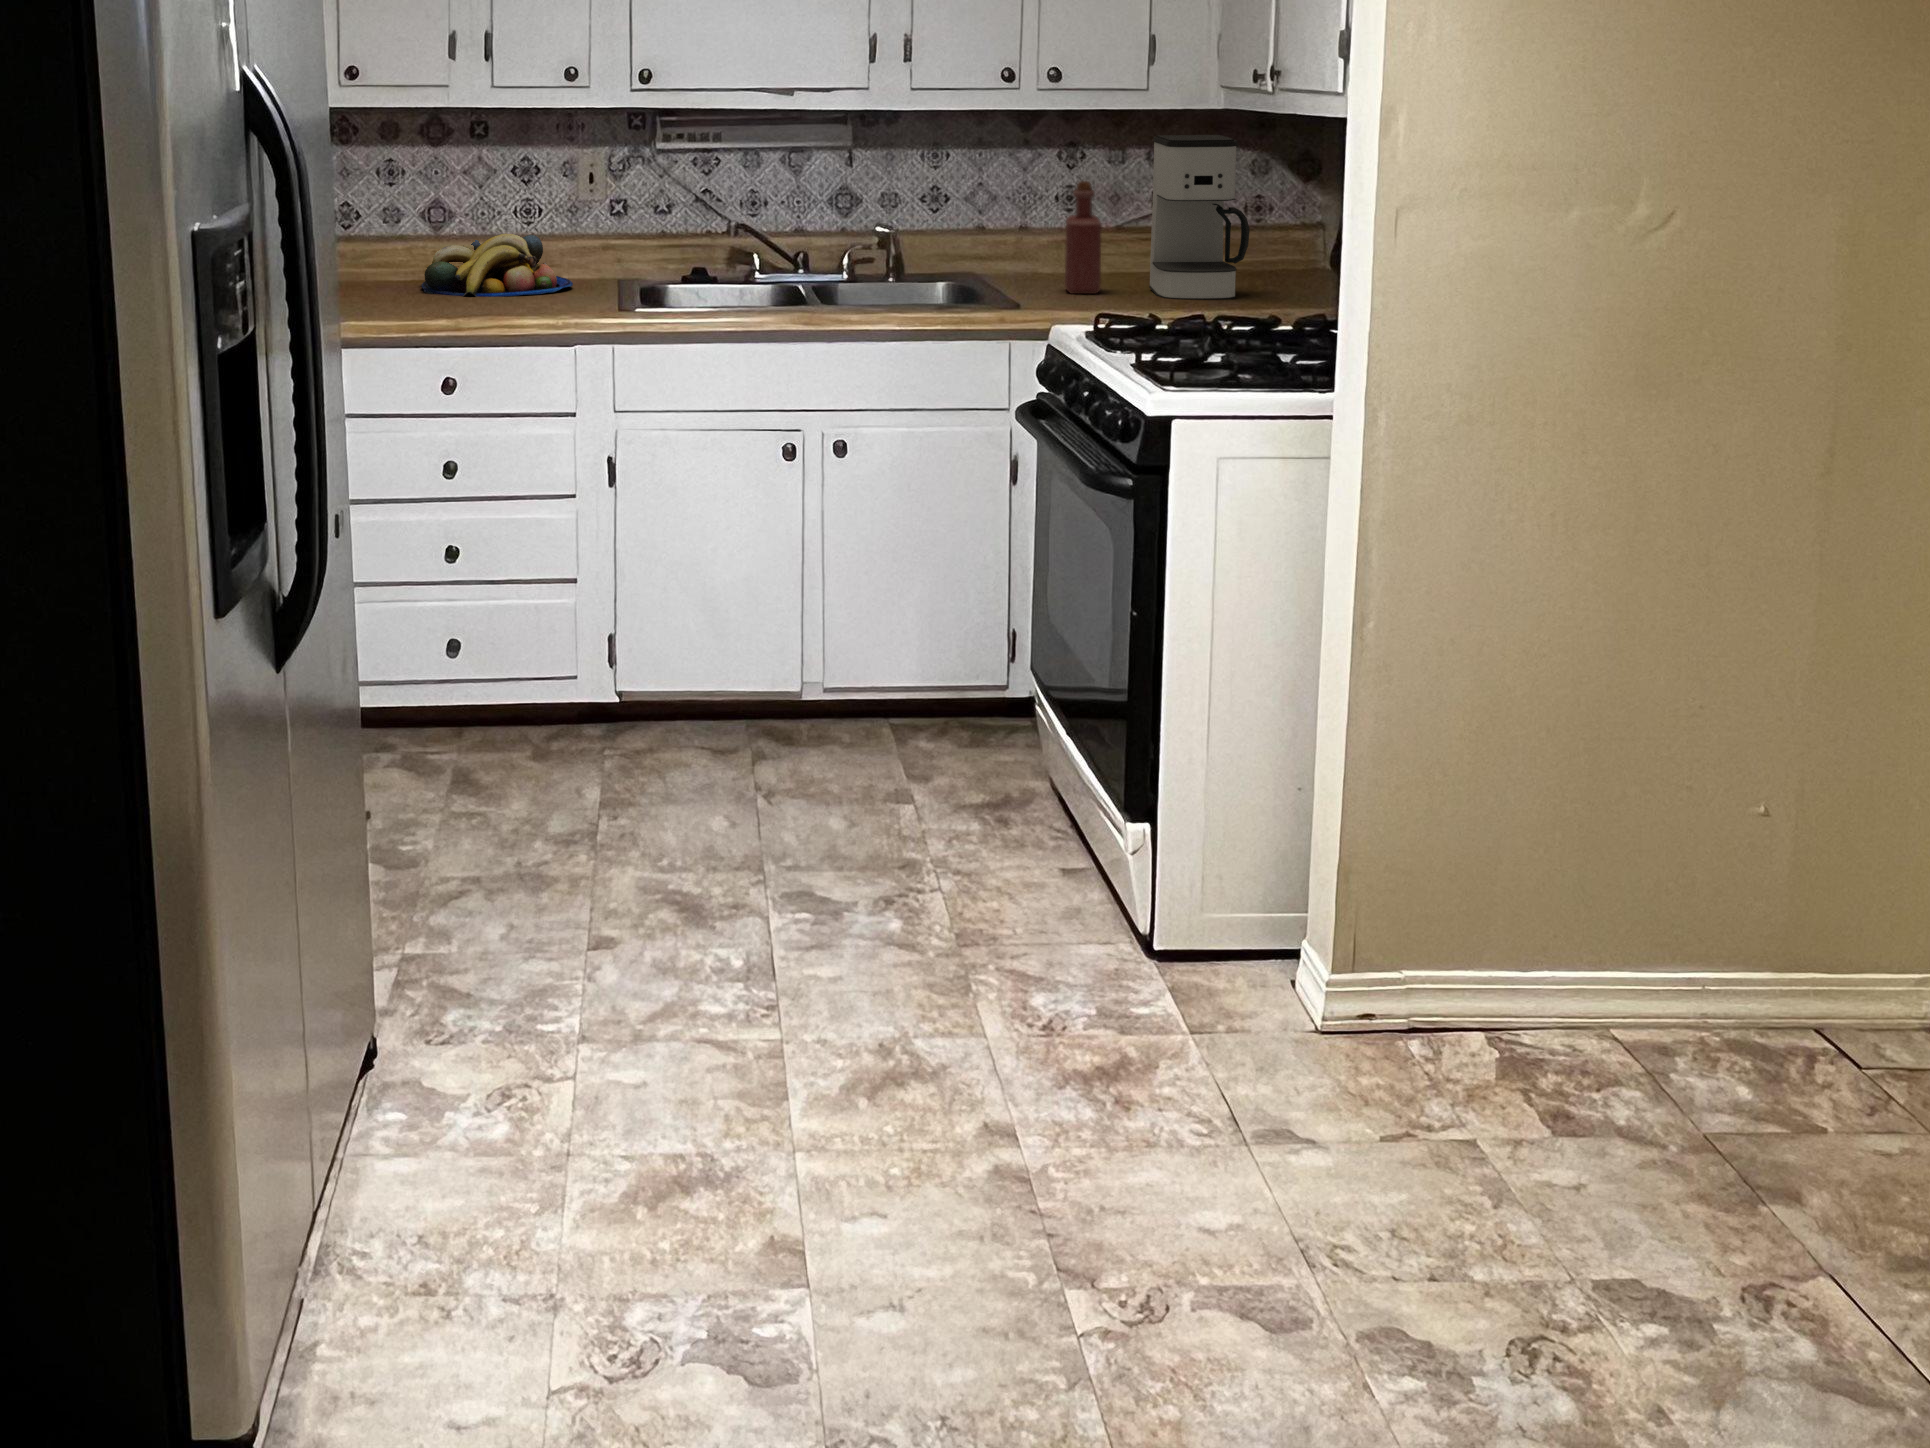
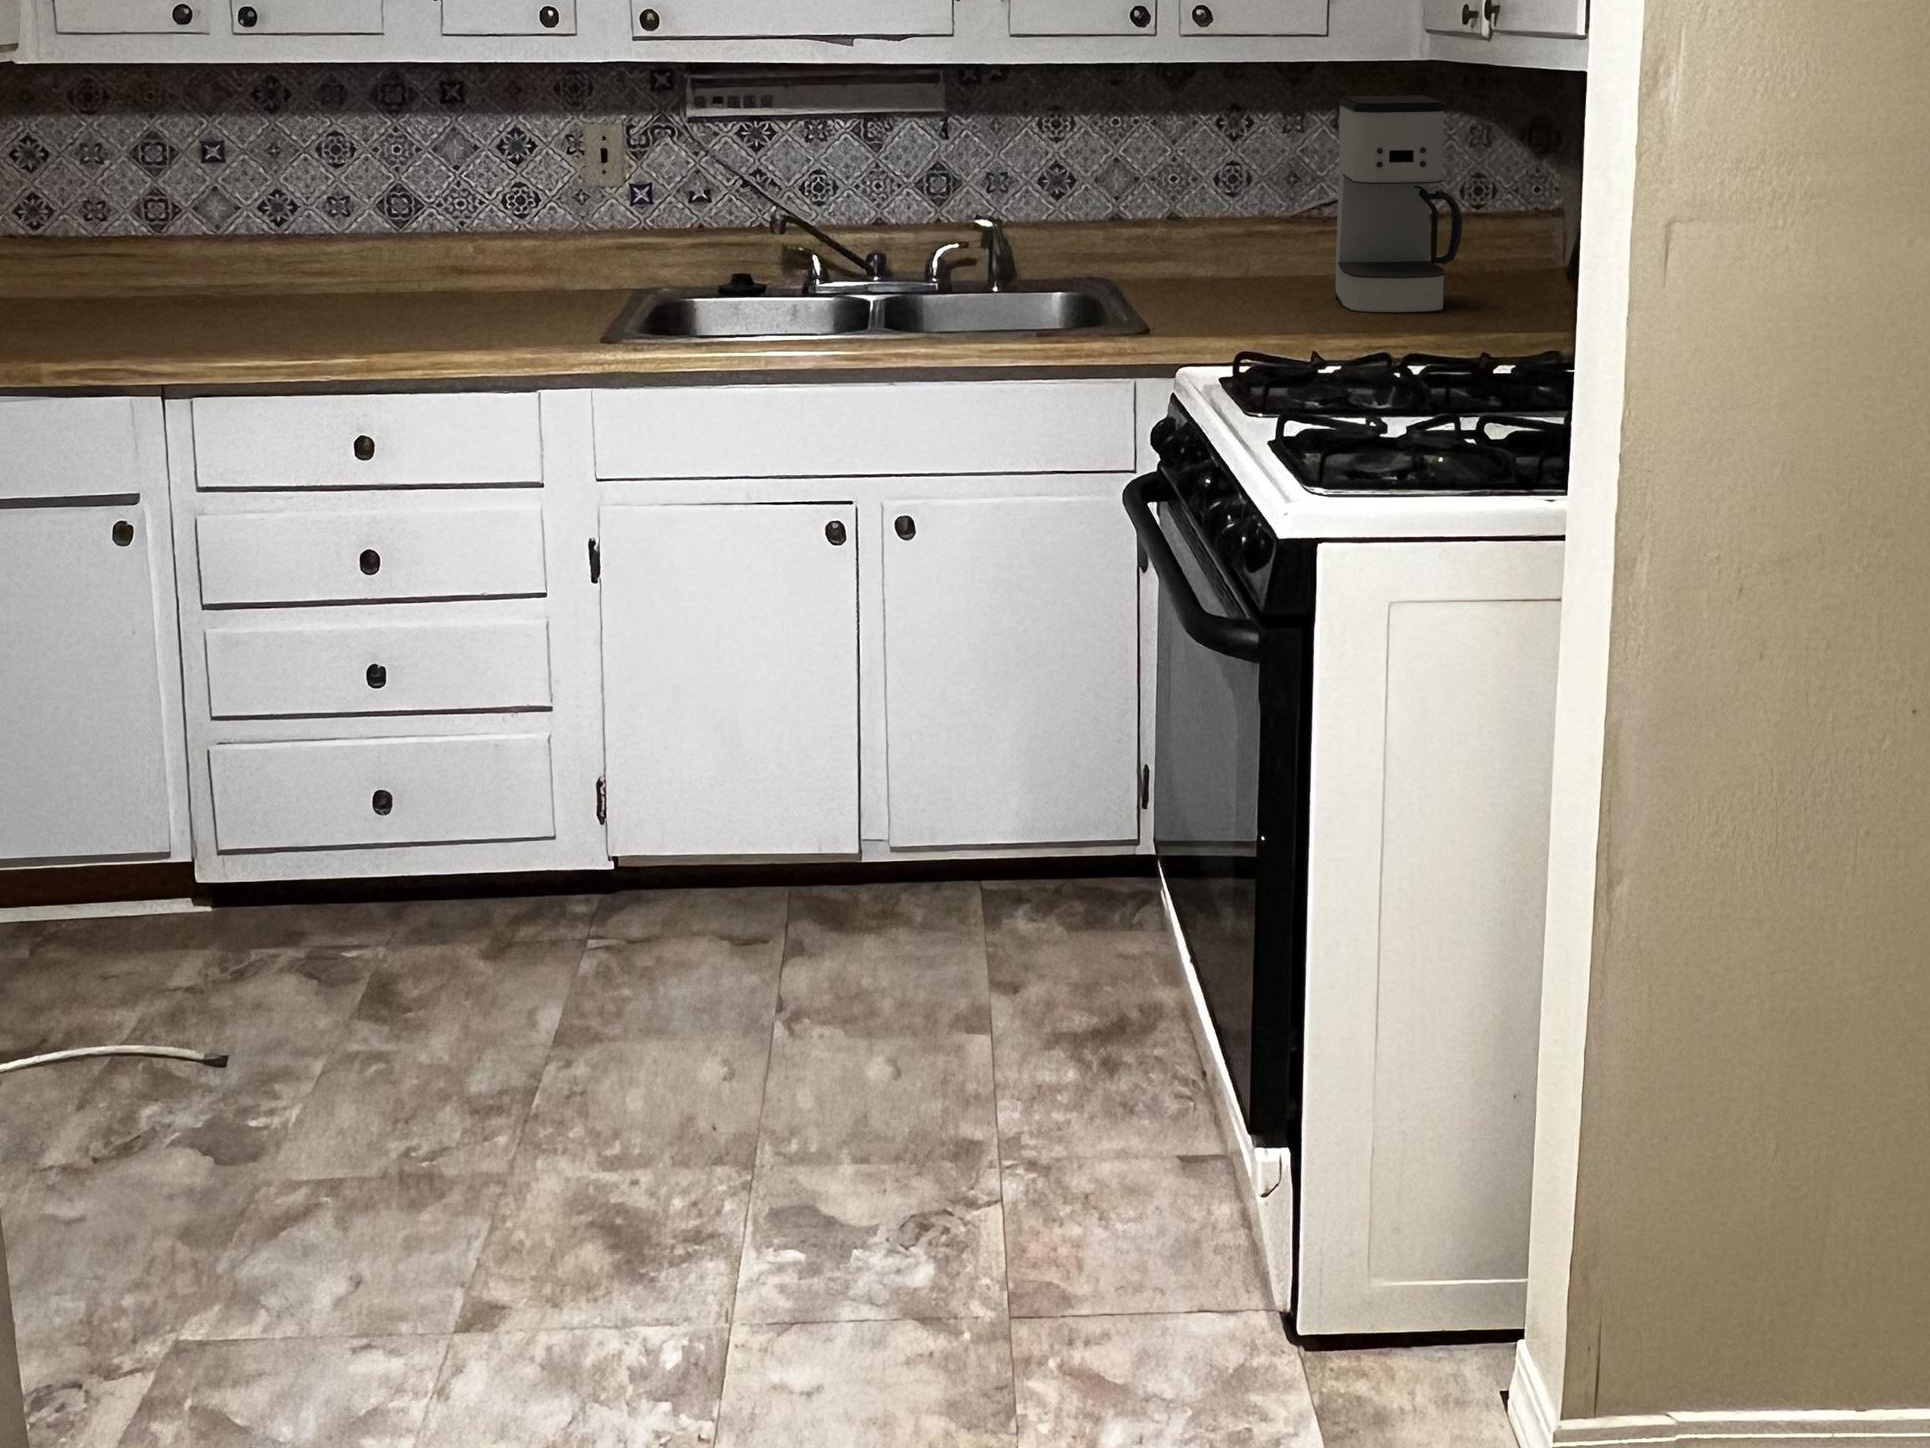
bottle: present [1065,181,1102,294] -> none [1225,156,1270,305]
fruit bowl: present [421,234,573,297] -> none [372,224,581,320]

